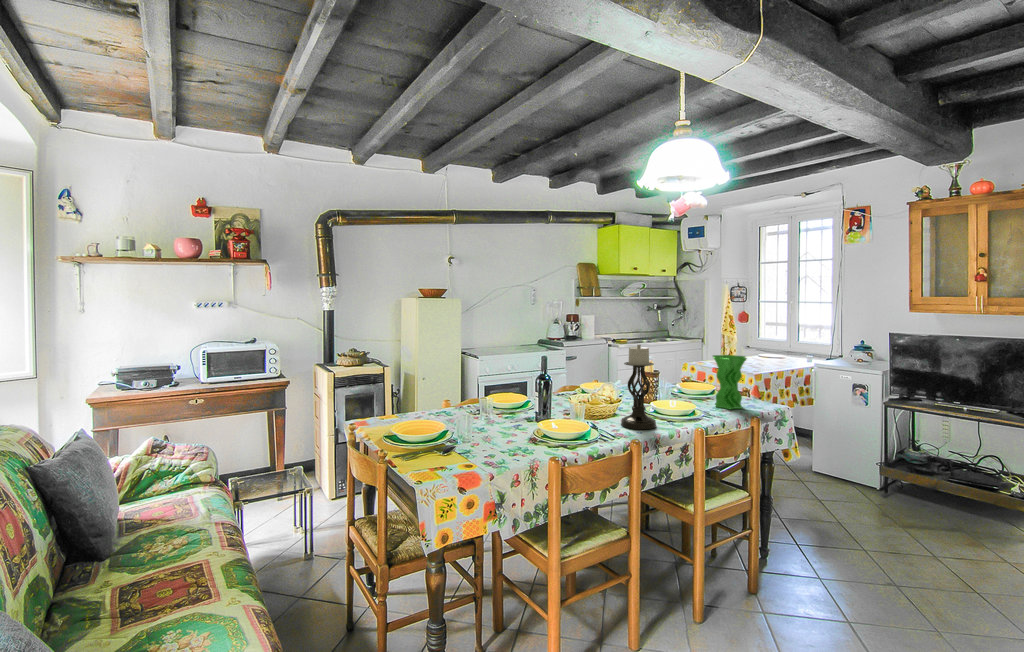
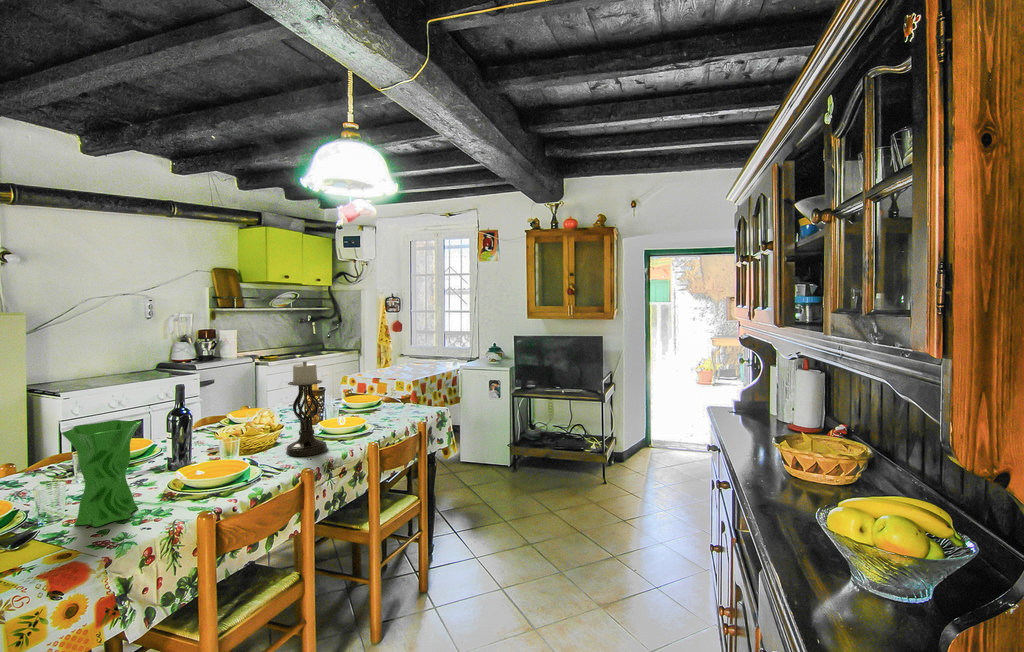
vase: present [713,355,747,409] -> present [62,420,142,527]

